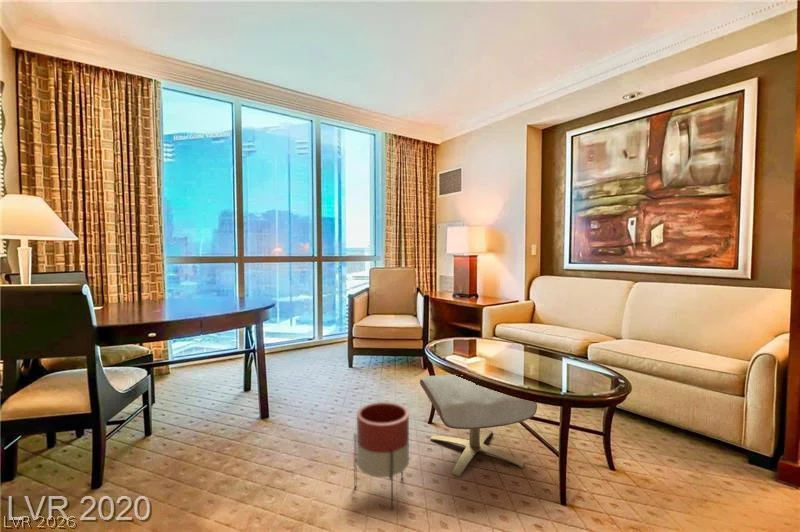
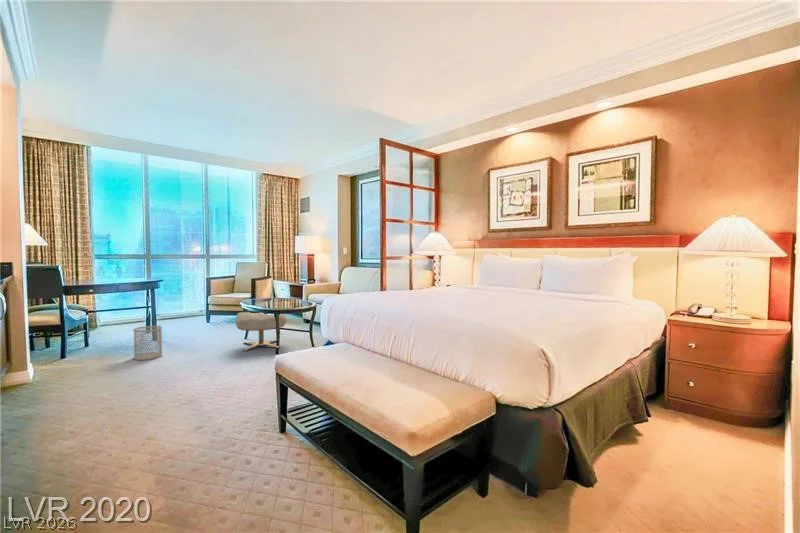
planter: present [354,402,409,508] -> none [194,320,219,358]
wastebasket: none [226,413,286,510] -> present [133,326,162,360]

